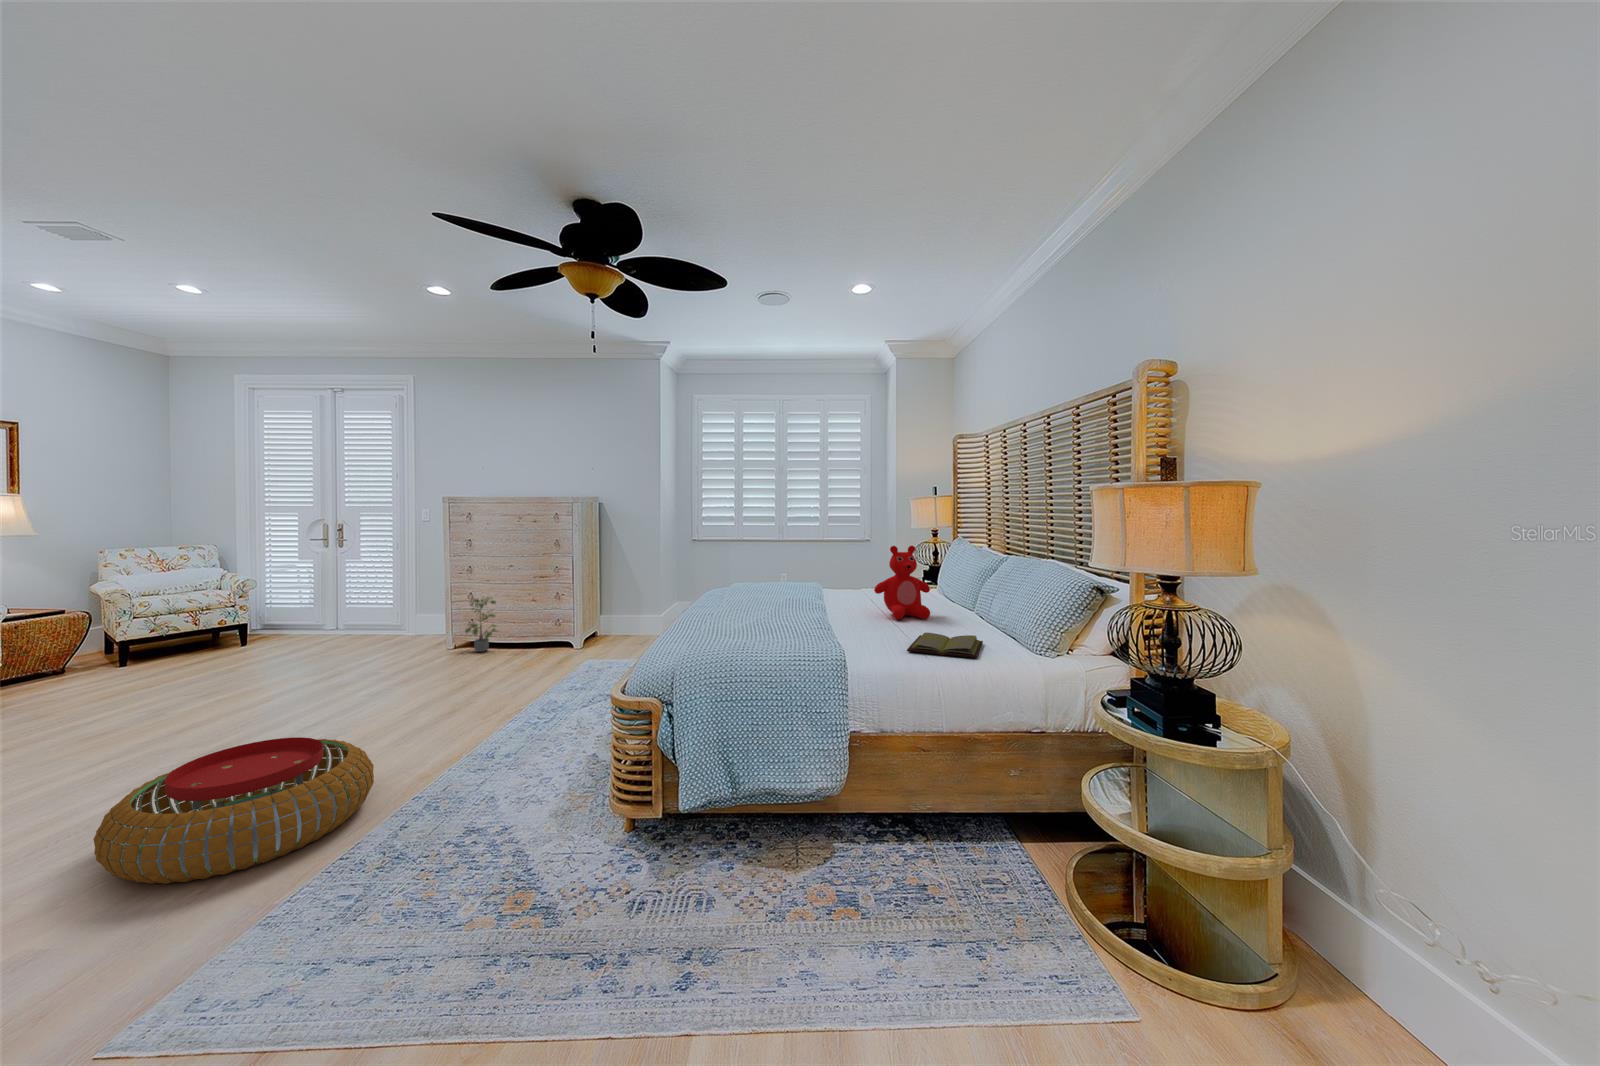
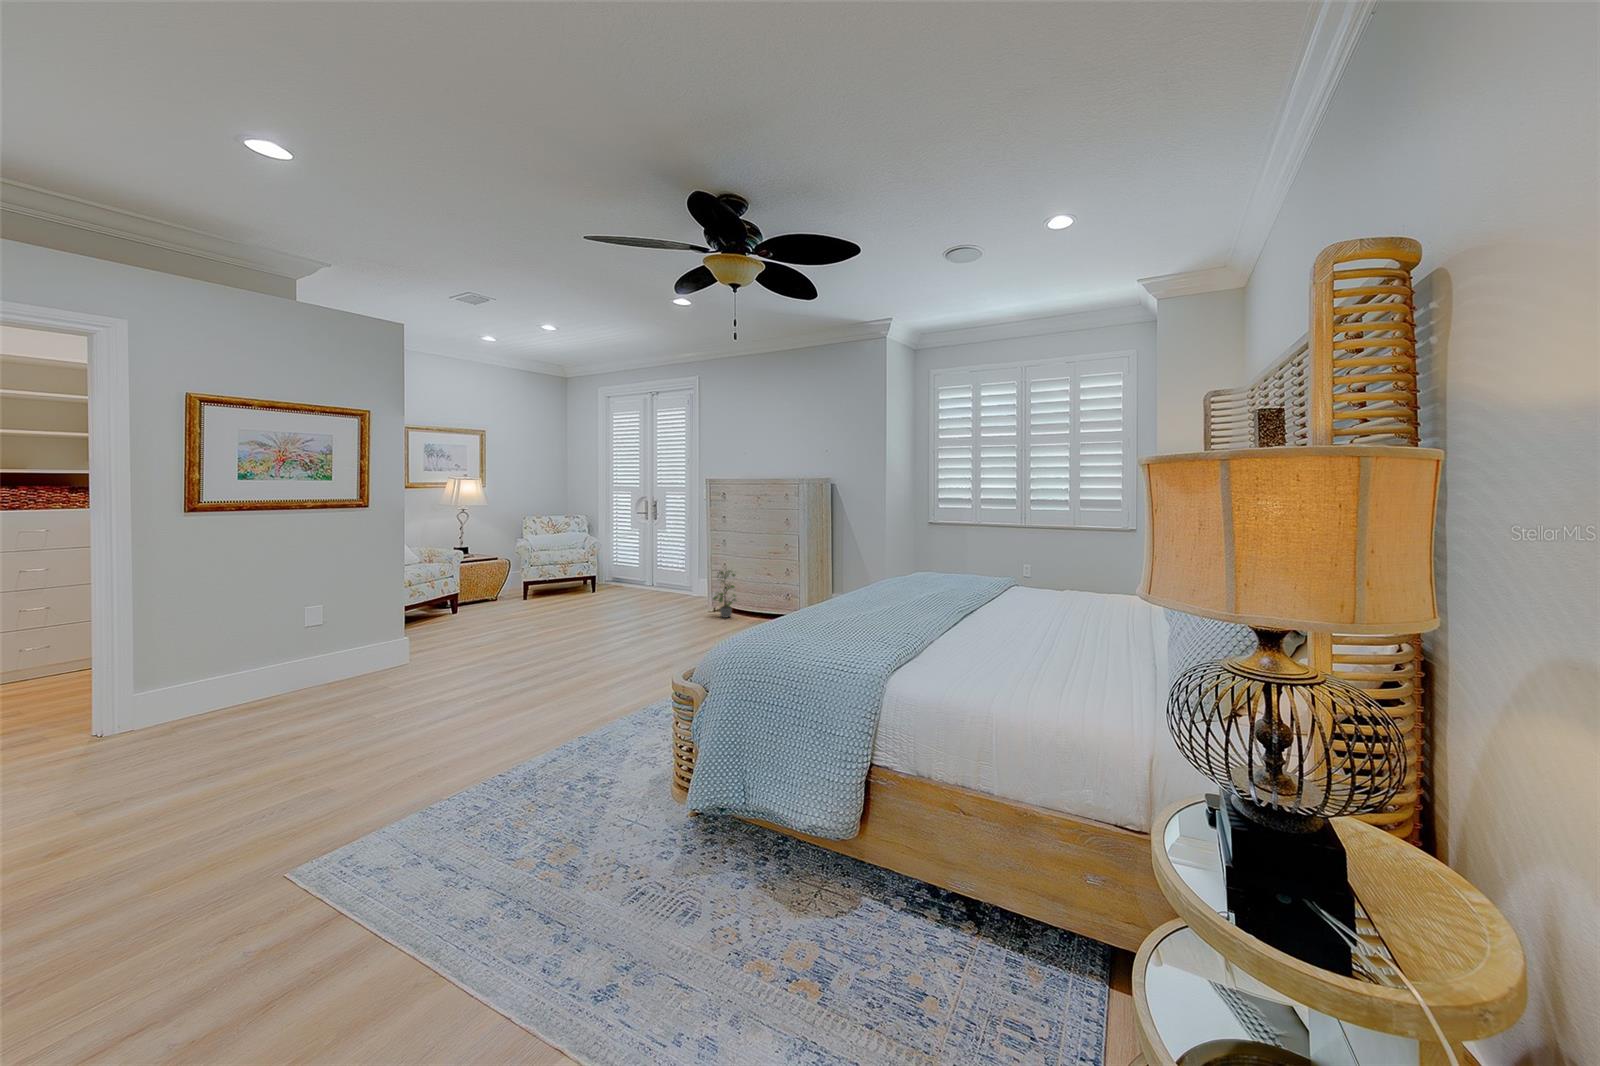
teddy bear: present [874,546,930,620] -> none [1026,540,1110,642]
diary: present [907,633,983,658] -> none [982,662,1116,712]
pouf: present [94,737,374,884] -> none [405,671,568,762]

